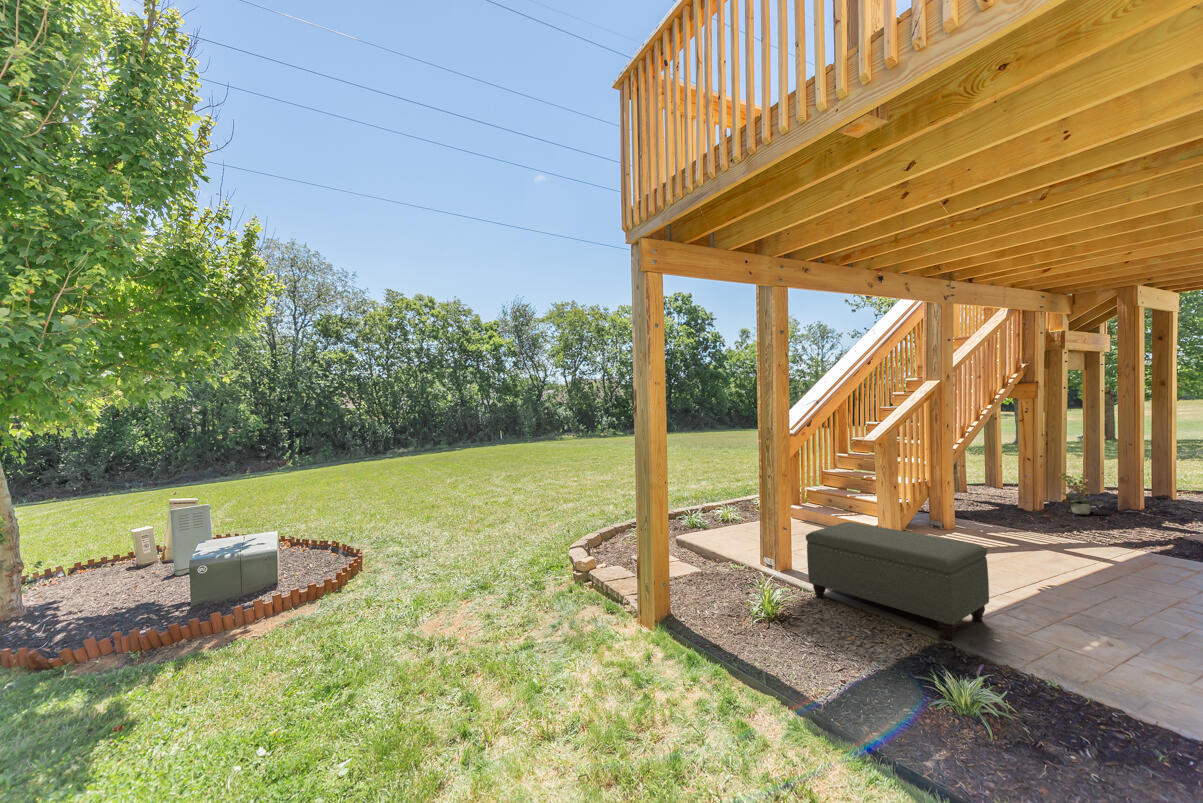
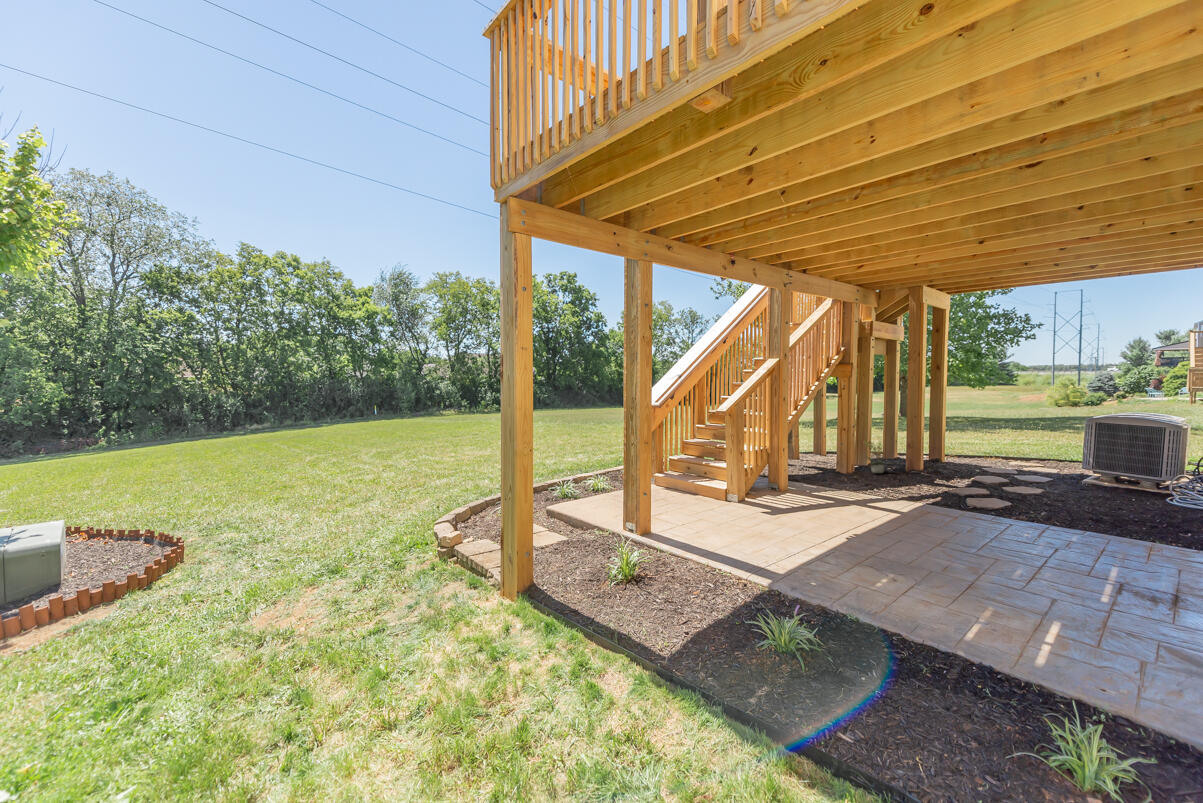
ottoman: present [806,522,989,640] -> none [662,486,809,586]

